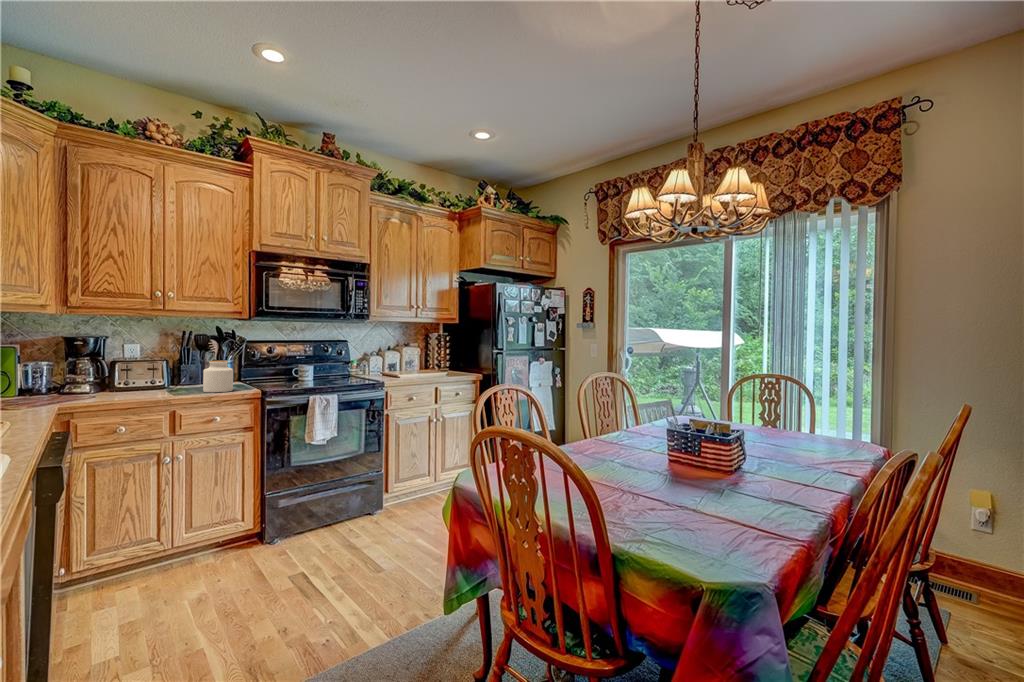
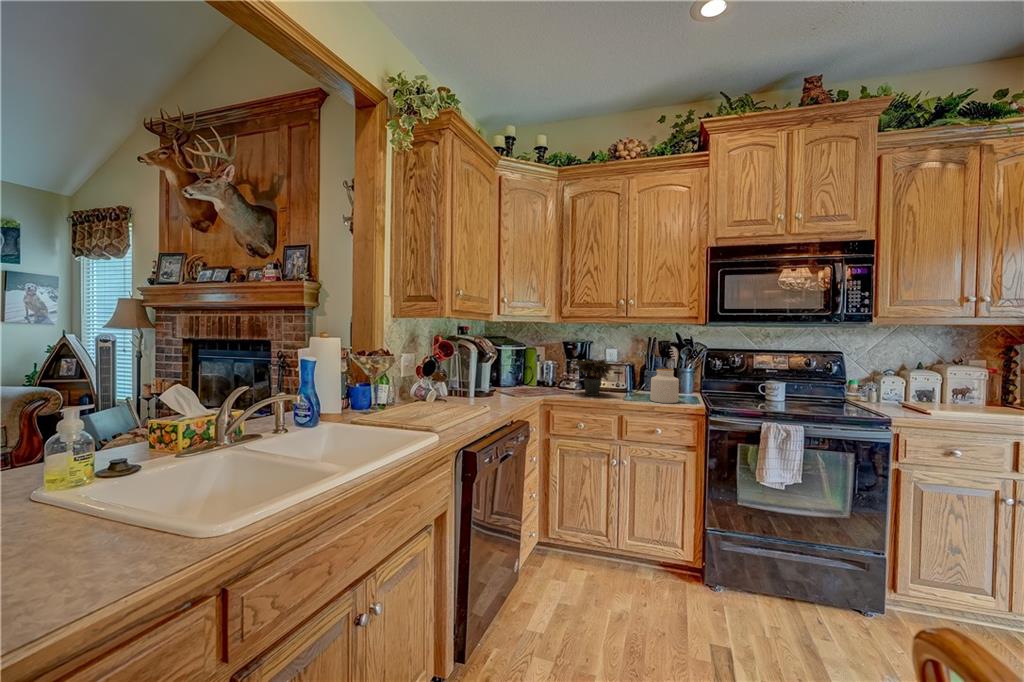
potted plant: none [83,355,167,396] -> present [568,359,619,396]

